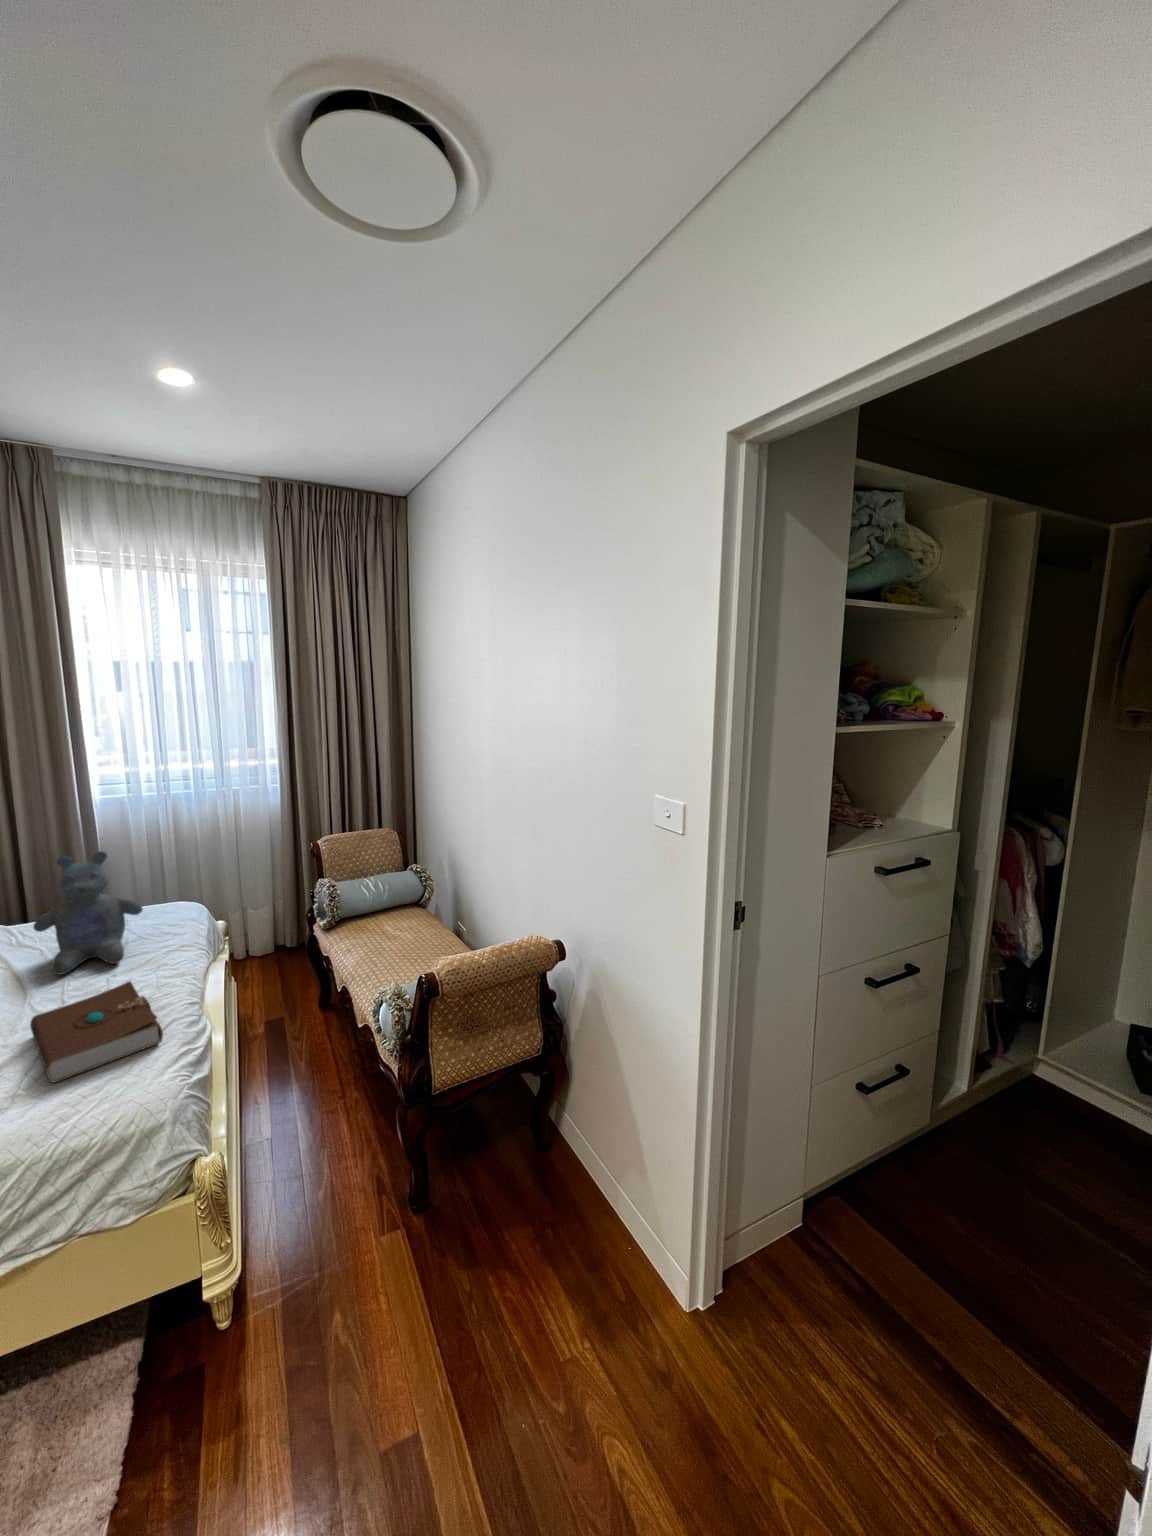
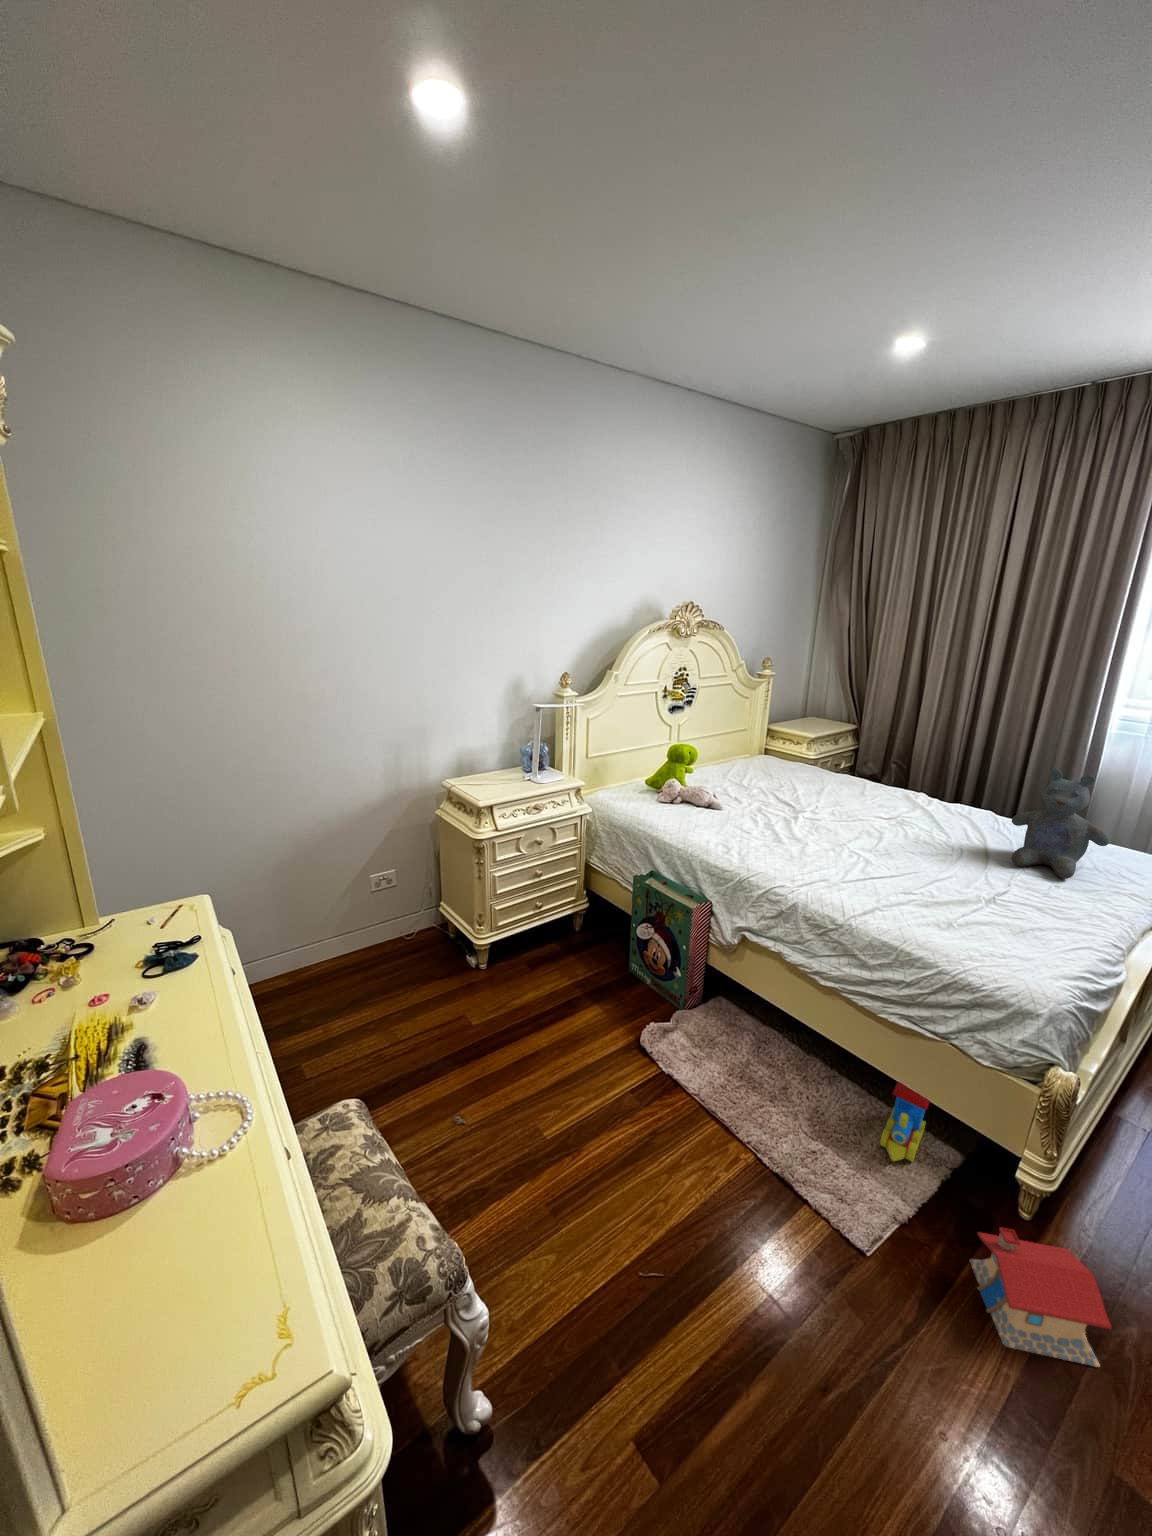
book: present [30,981,163,1082] -> none [975,882,1075,957]
toy train: none [24,1303,89,1452] -> present [880,1082,930,1161]
toy house: none [198,1310,335,1478] -> present [970,1228,1112,1367]

